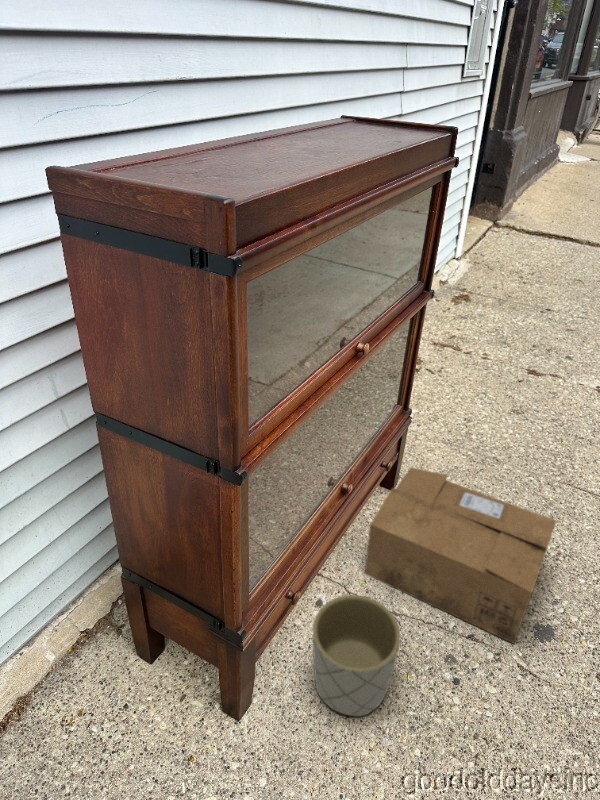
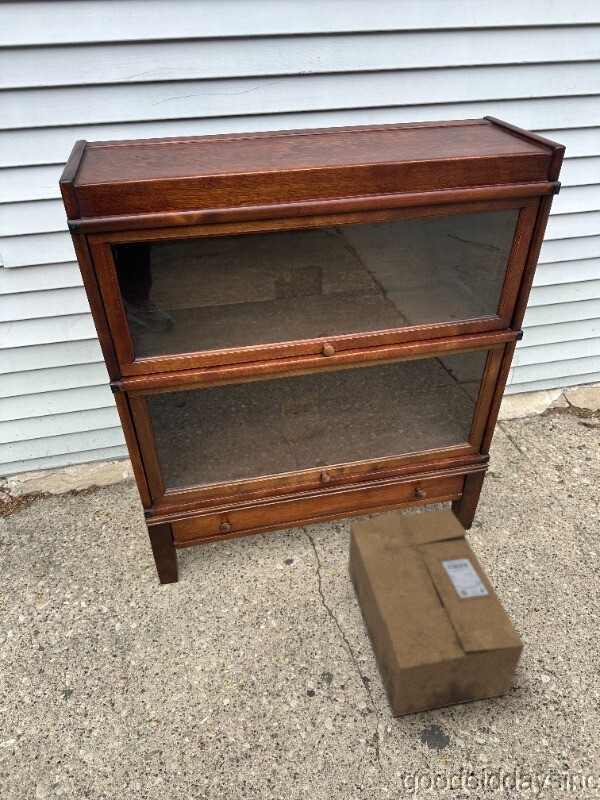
planter: present [313,595,400,716] -> none [199,546,278,652]

